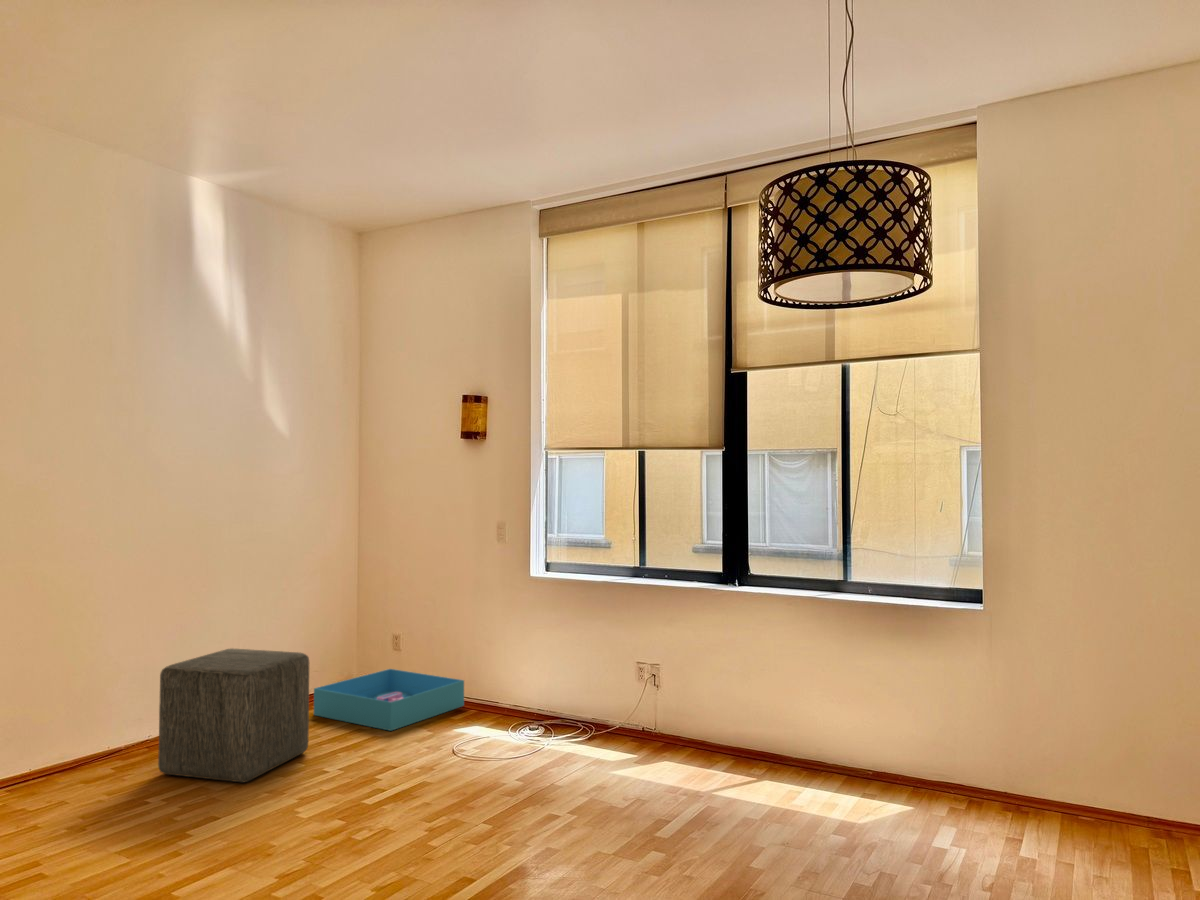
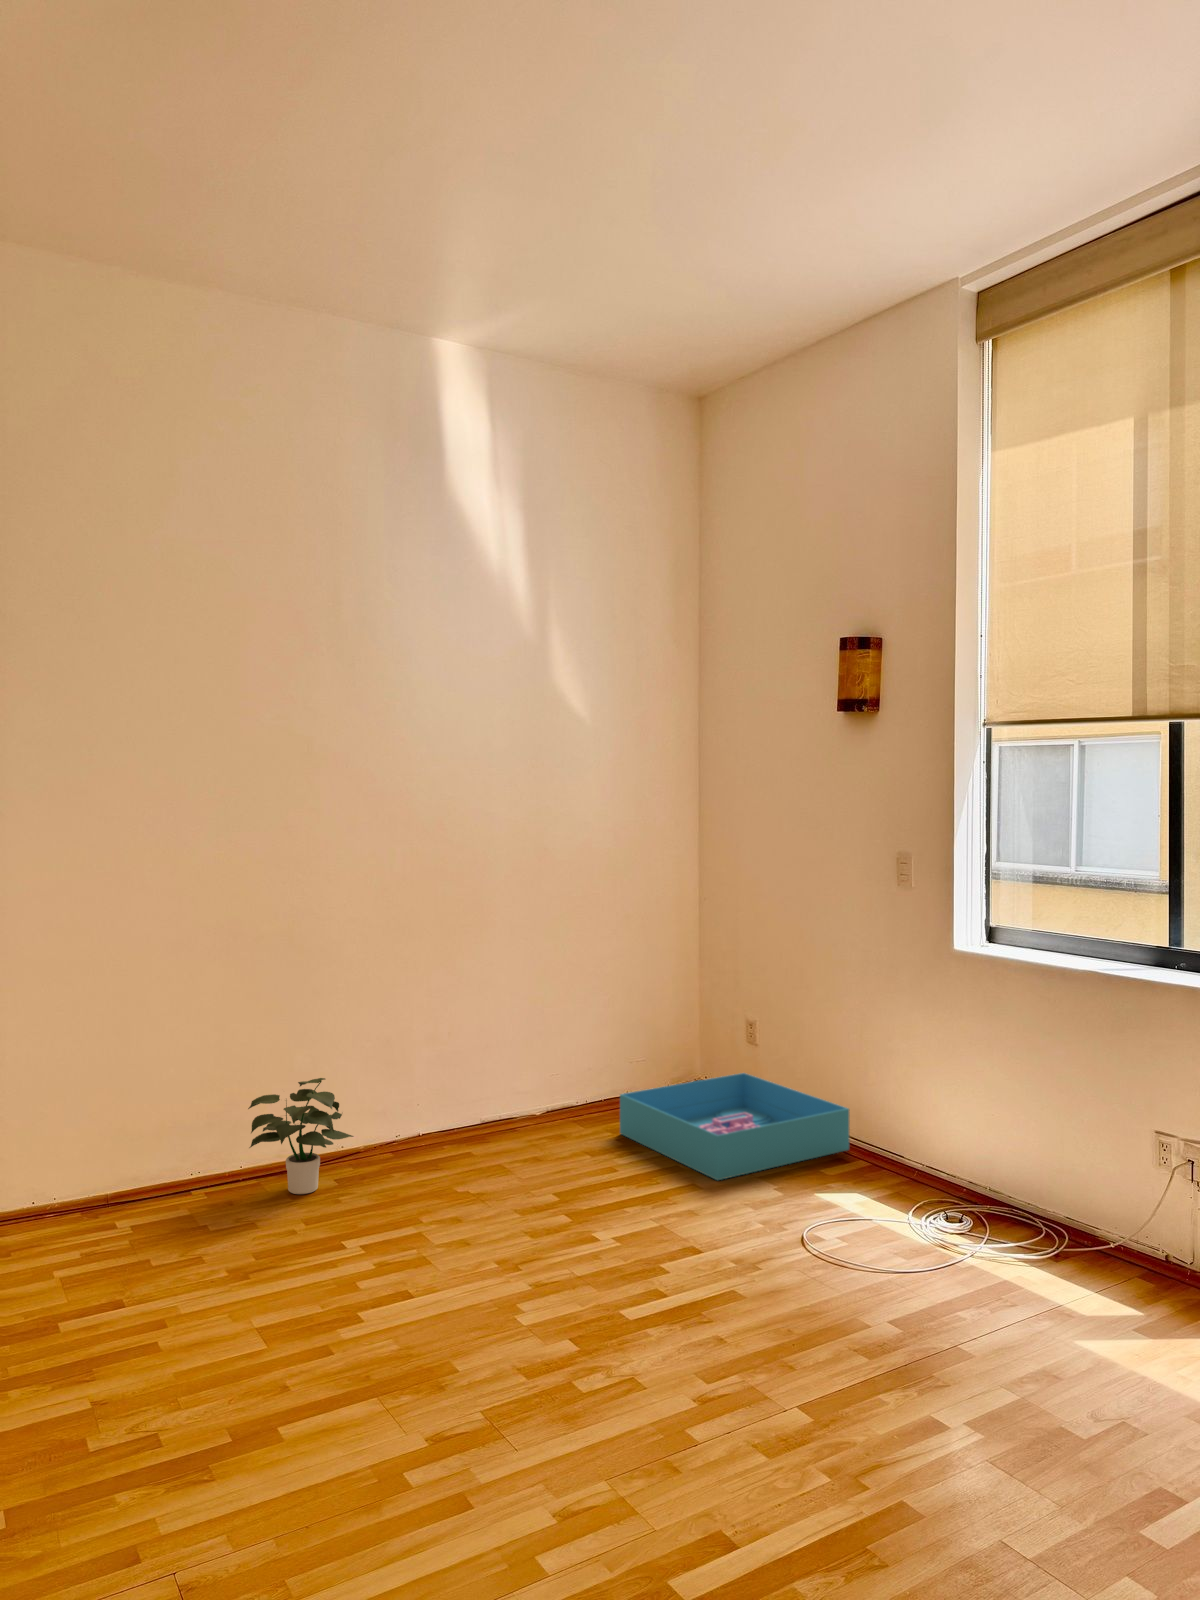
ottoman: present [158,649,309,782] -> none [374,1029,582,1239]
potted plant: none [47,694,133,779] -> present [248,1078,354,1194]

